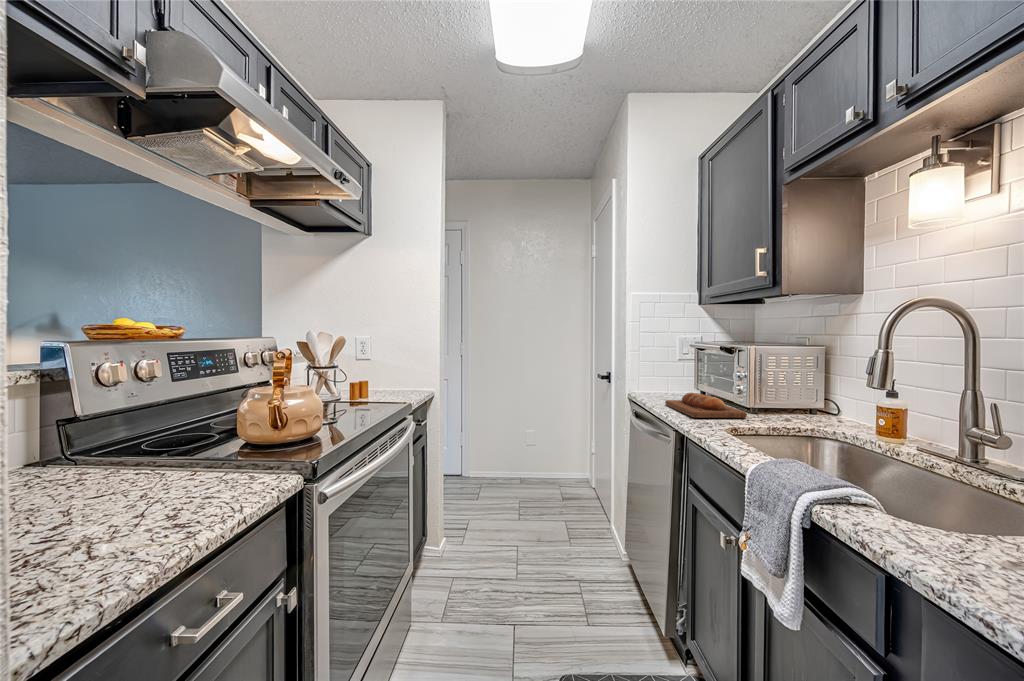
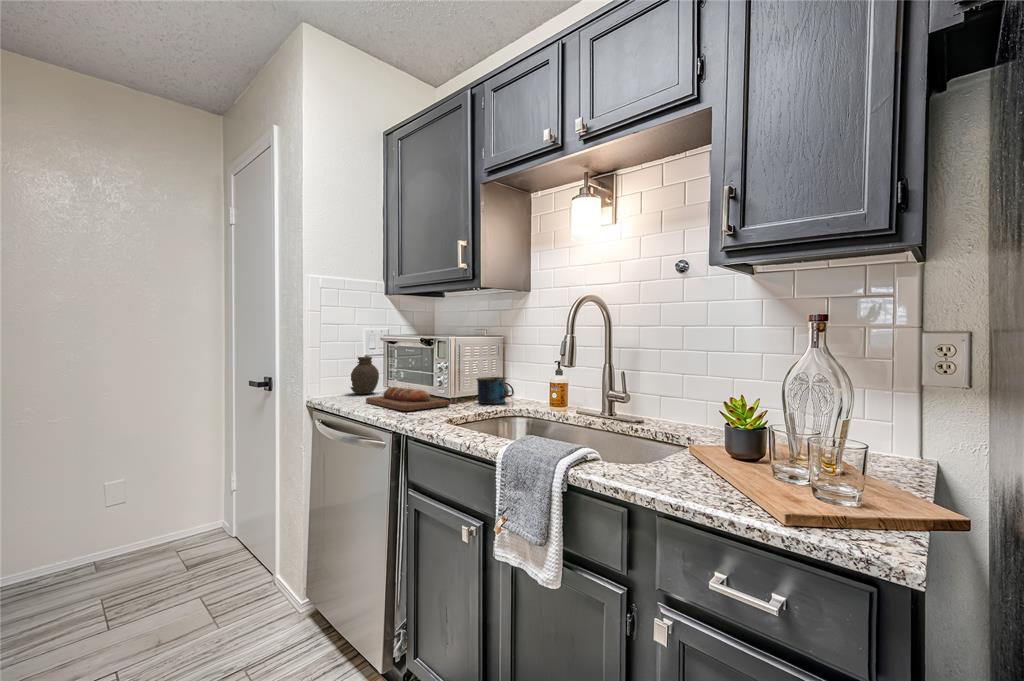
jar: none [655,356,686,396] -> present [351,356,379,394]
mug: none [783,391,823,423] -> present [477,377,509,404]

